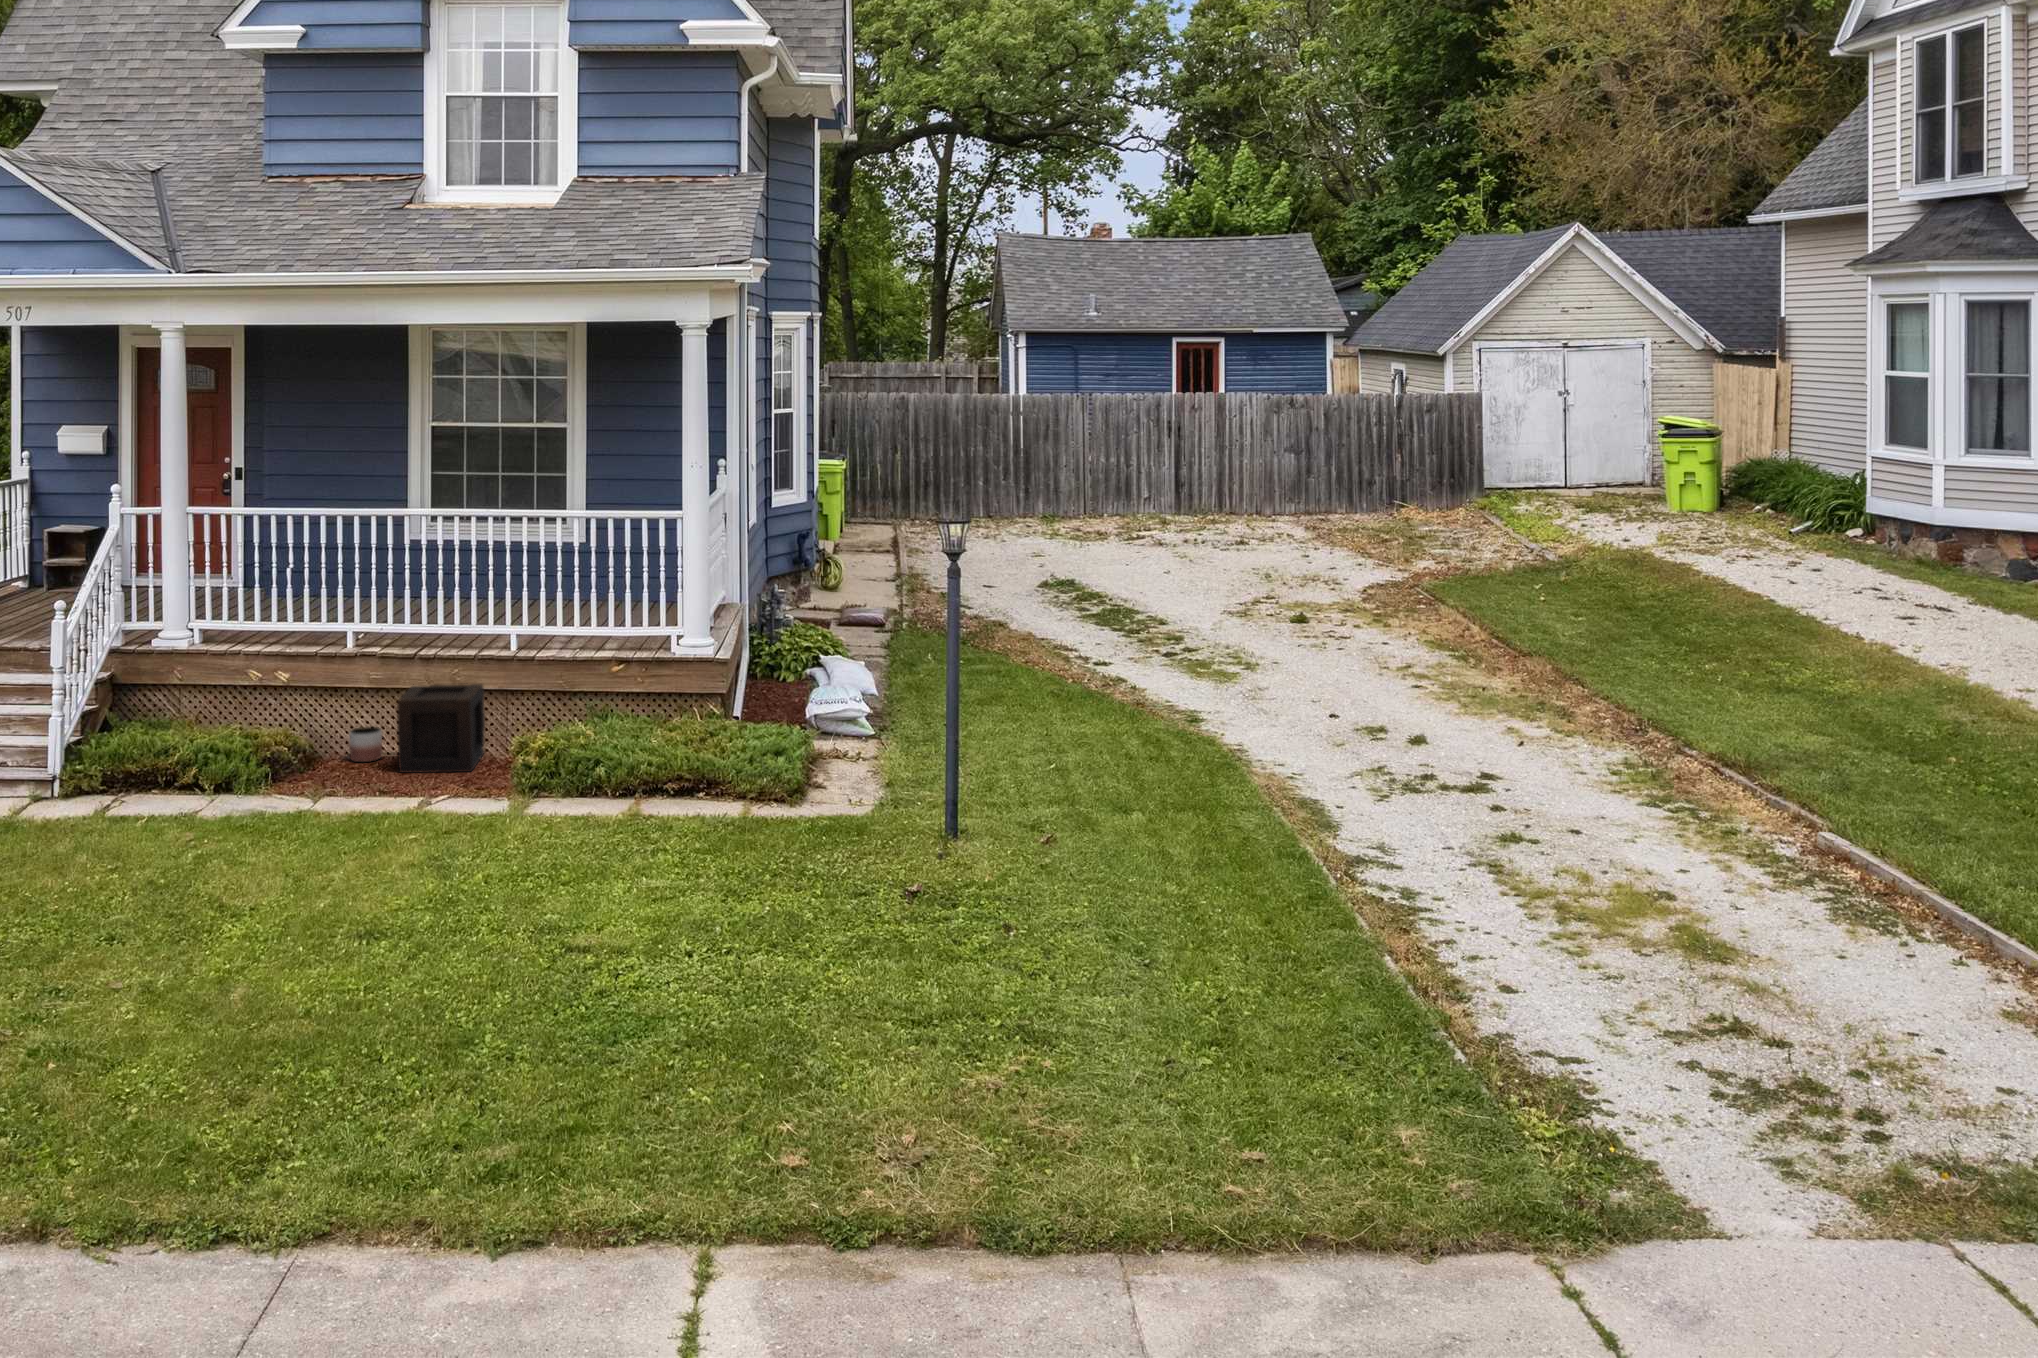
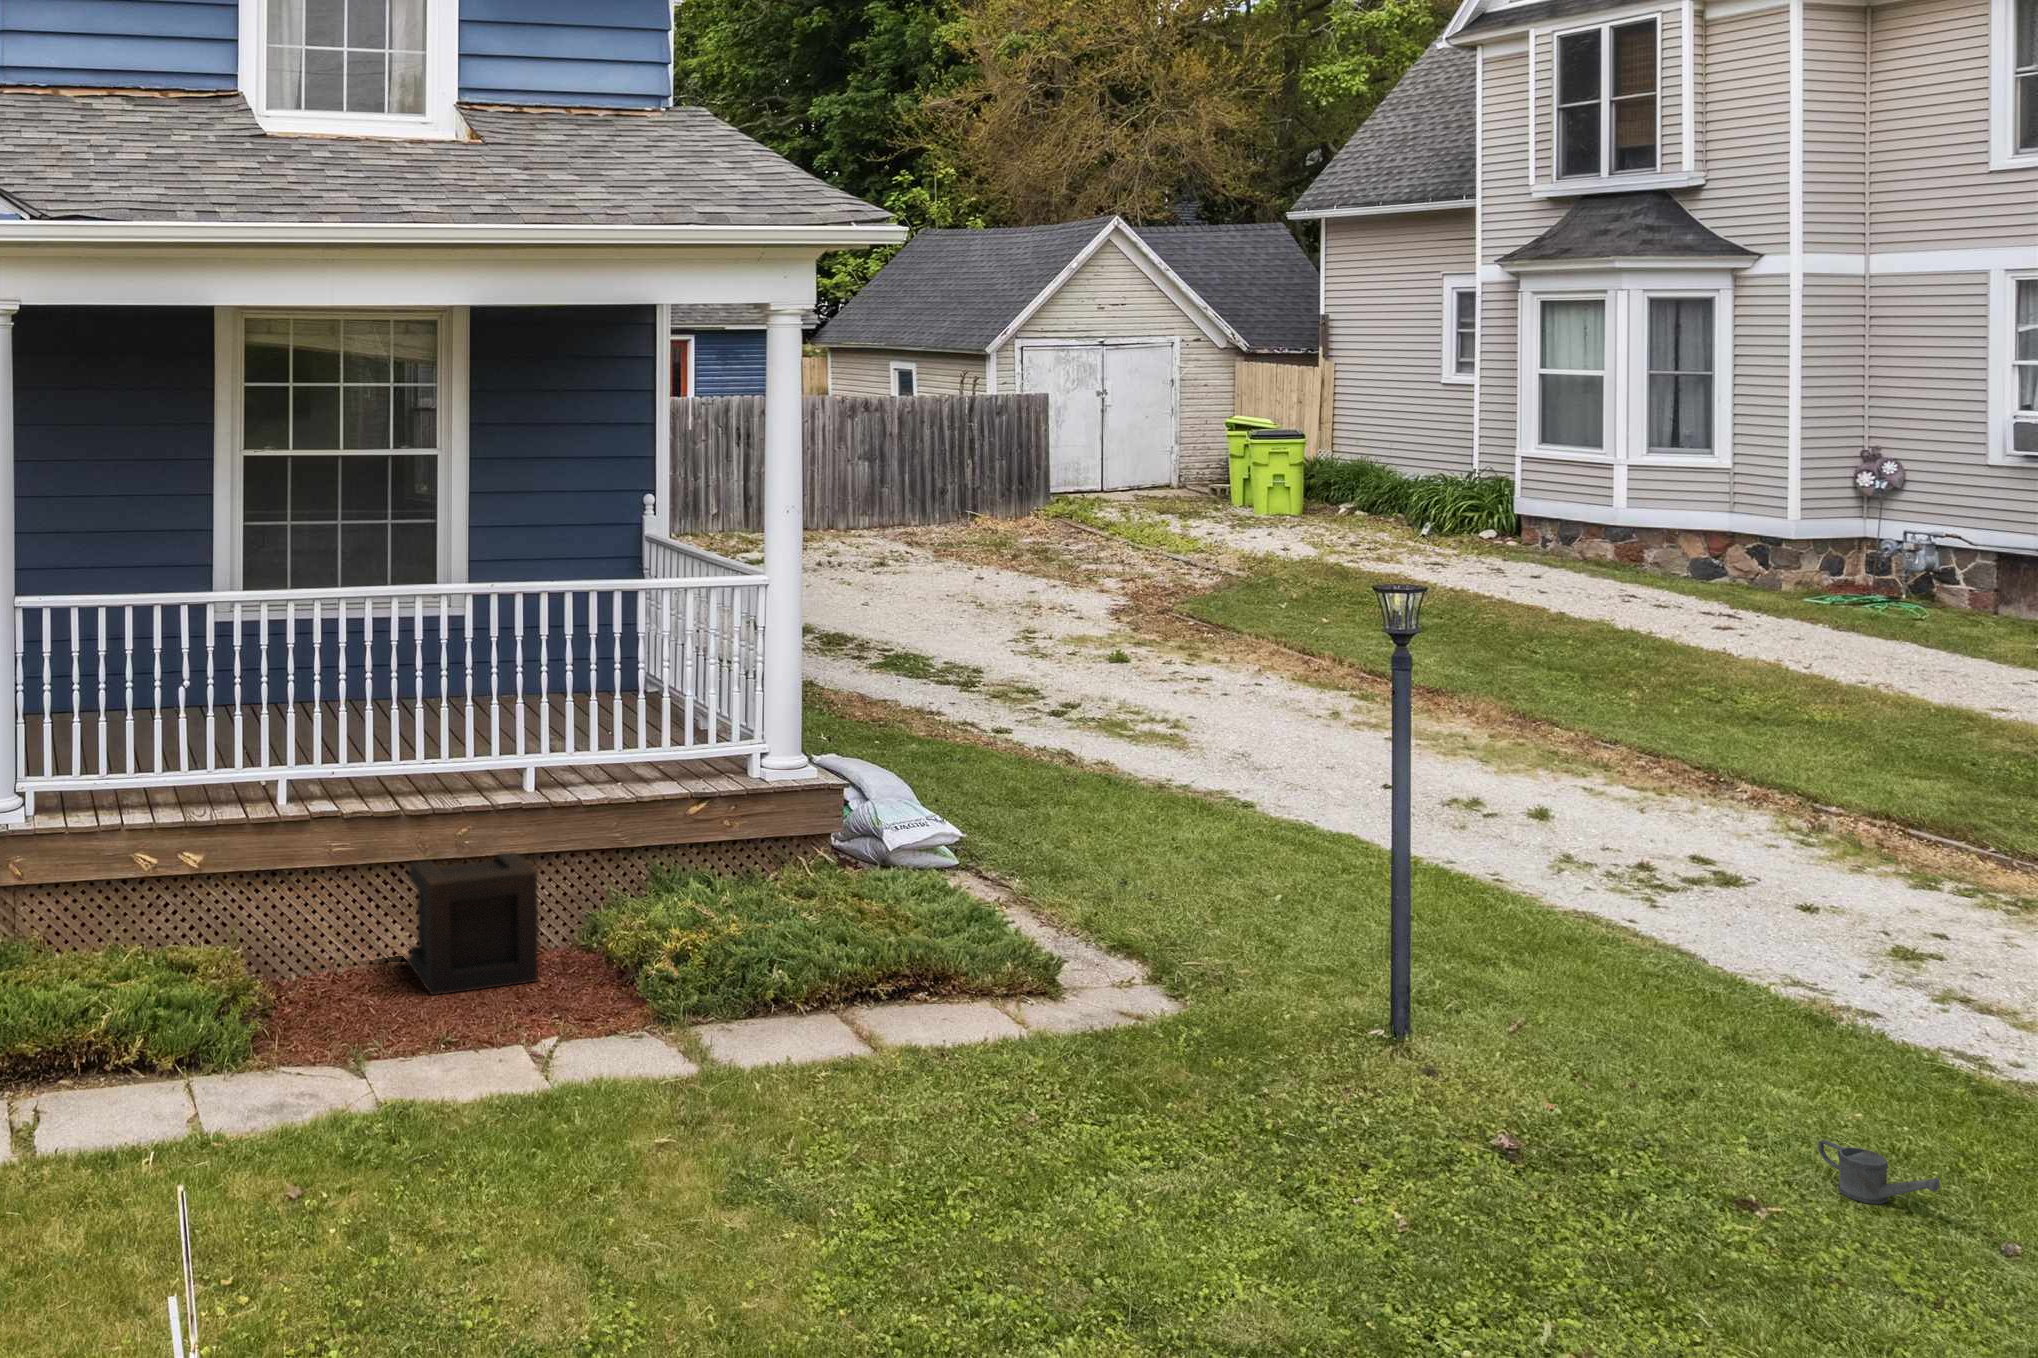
planter: present [350,727,382,762] -> none [318,923,367,982]
watering can: none [1073,912,1104,953] -> present [1818,1140,1940,1204]

